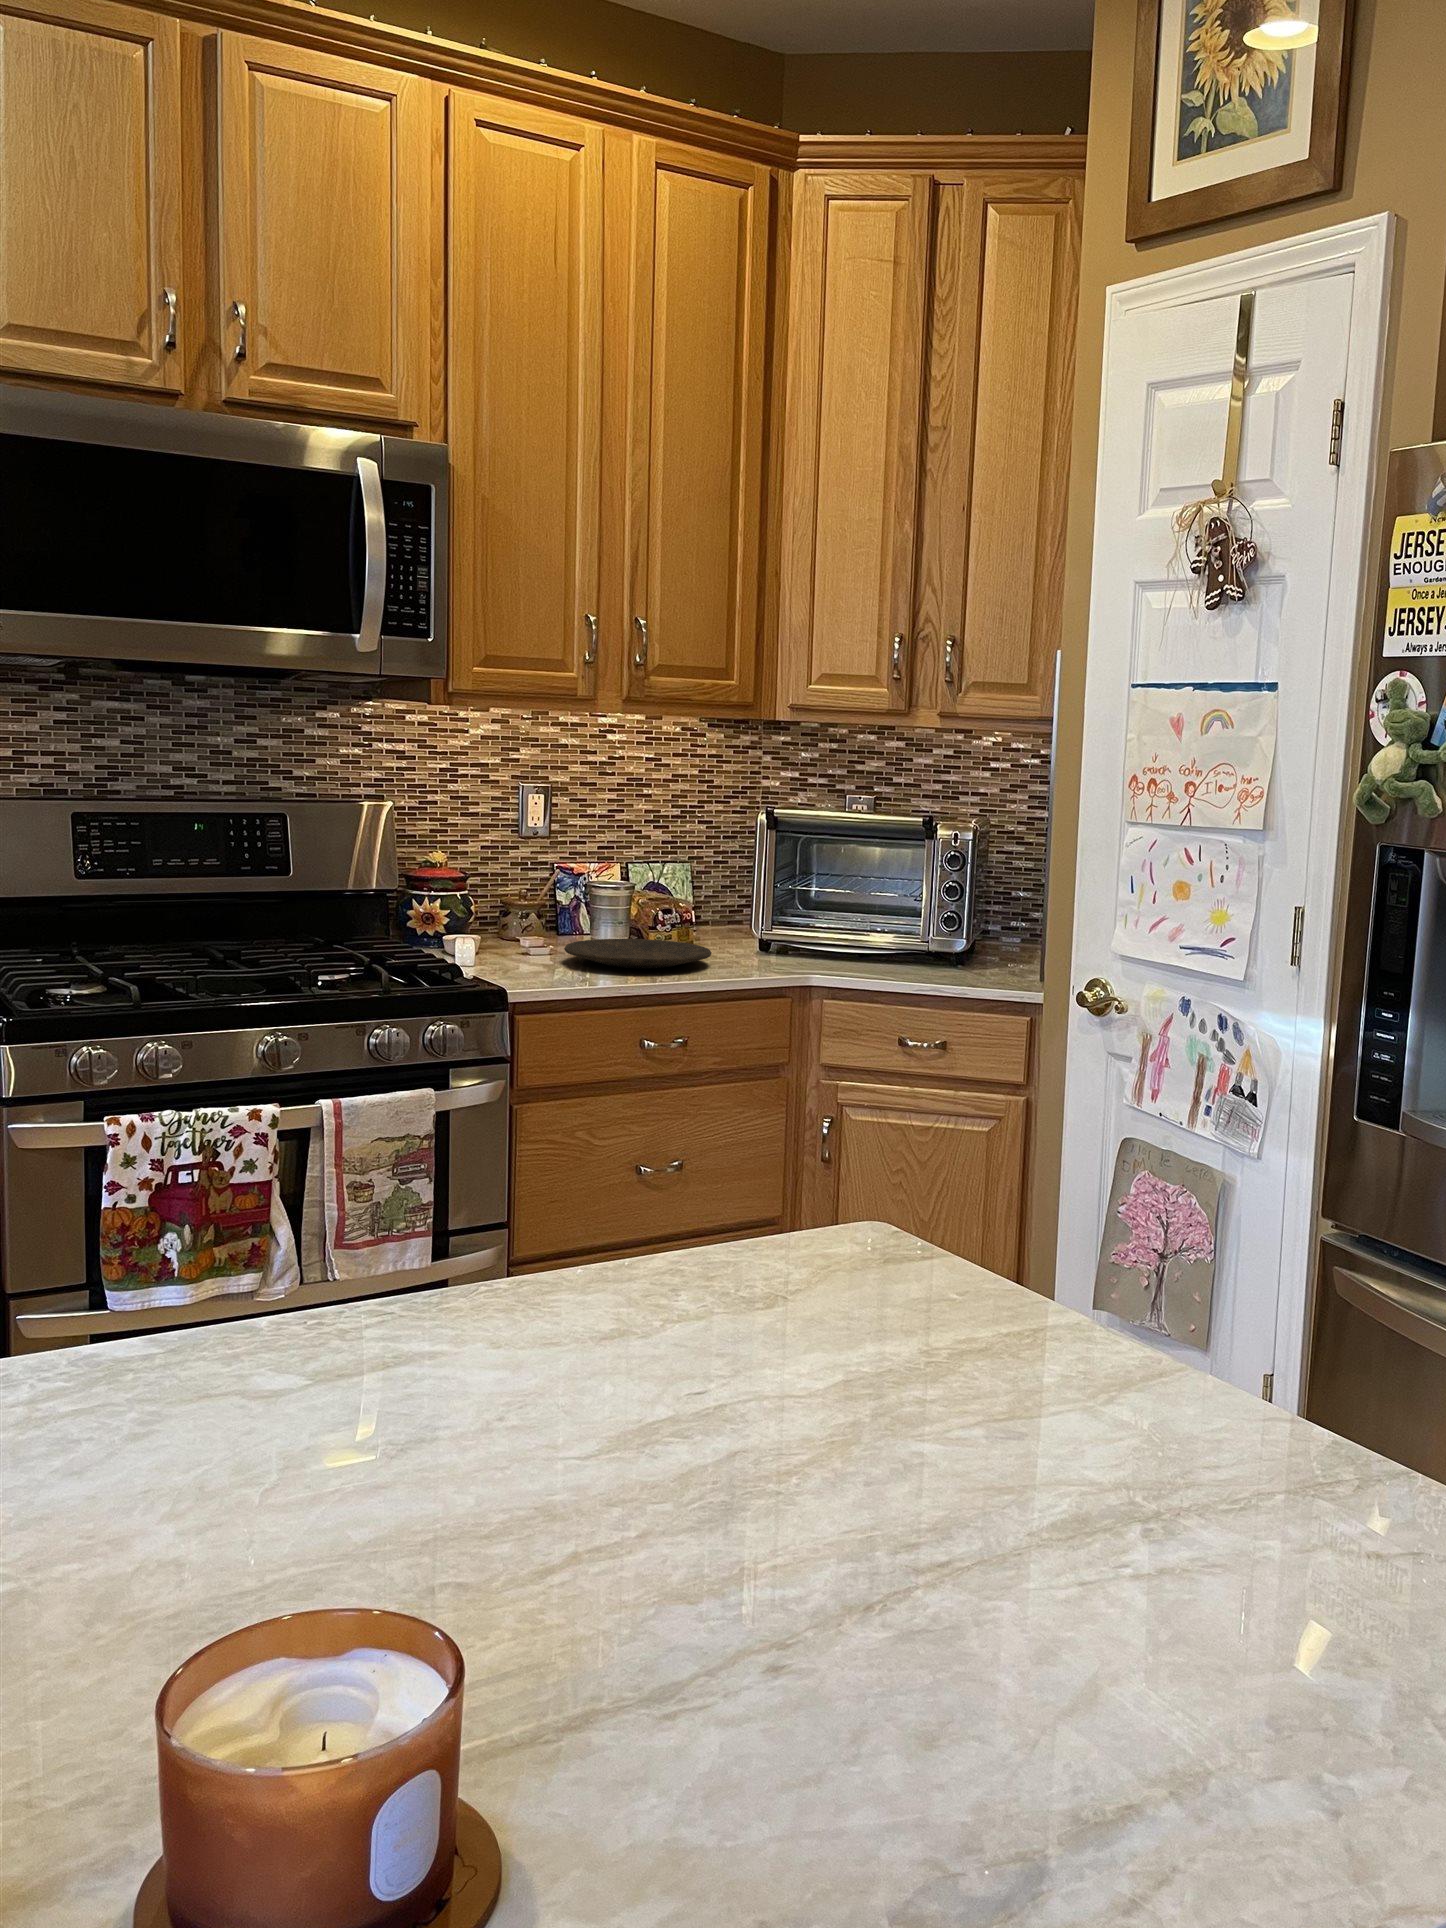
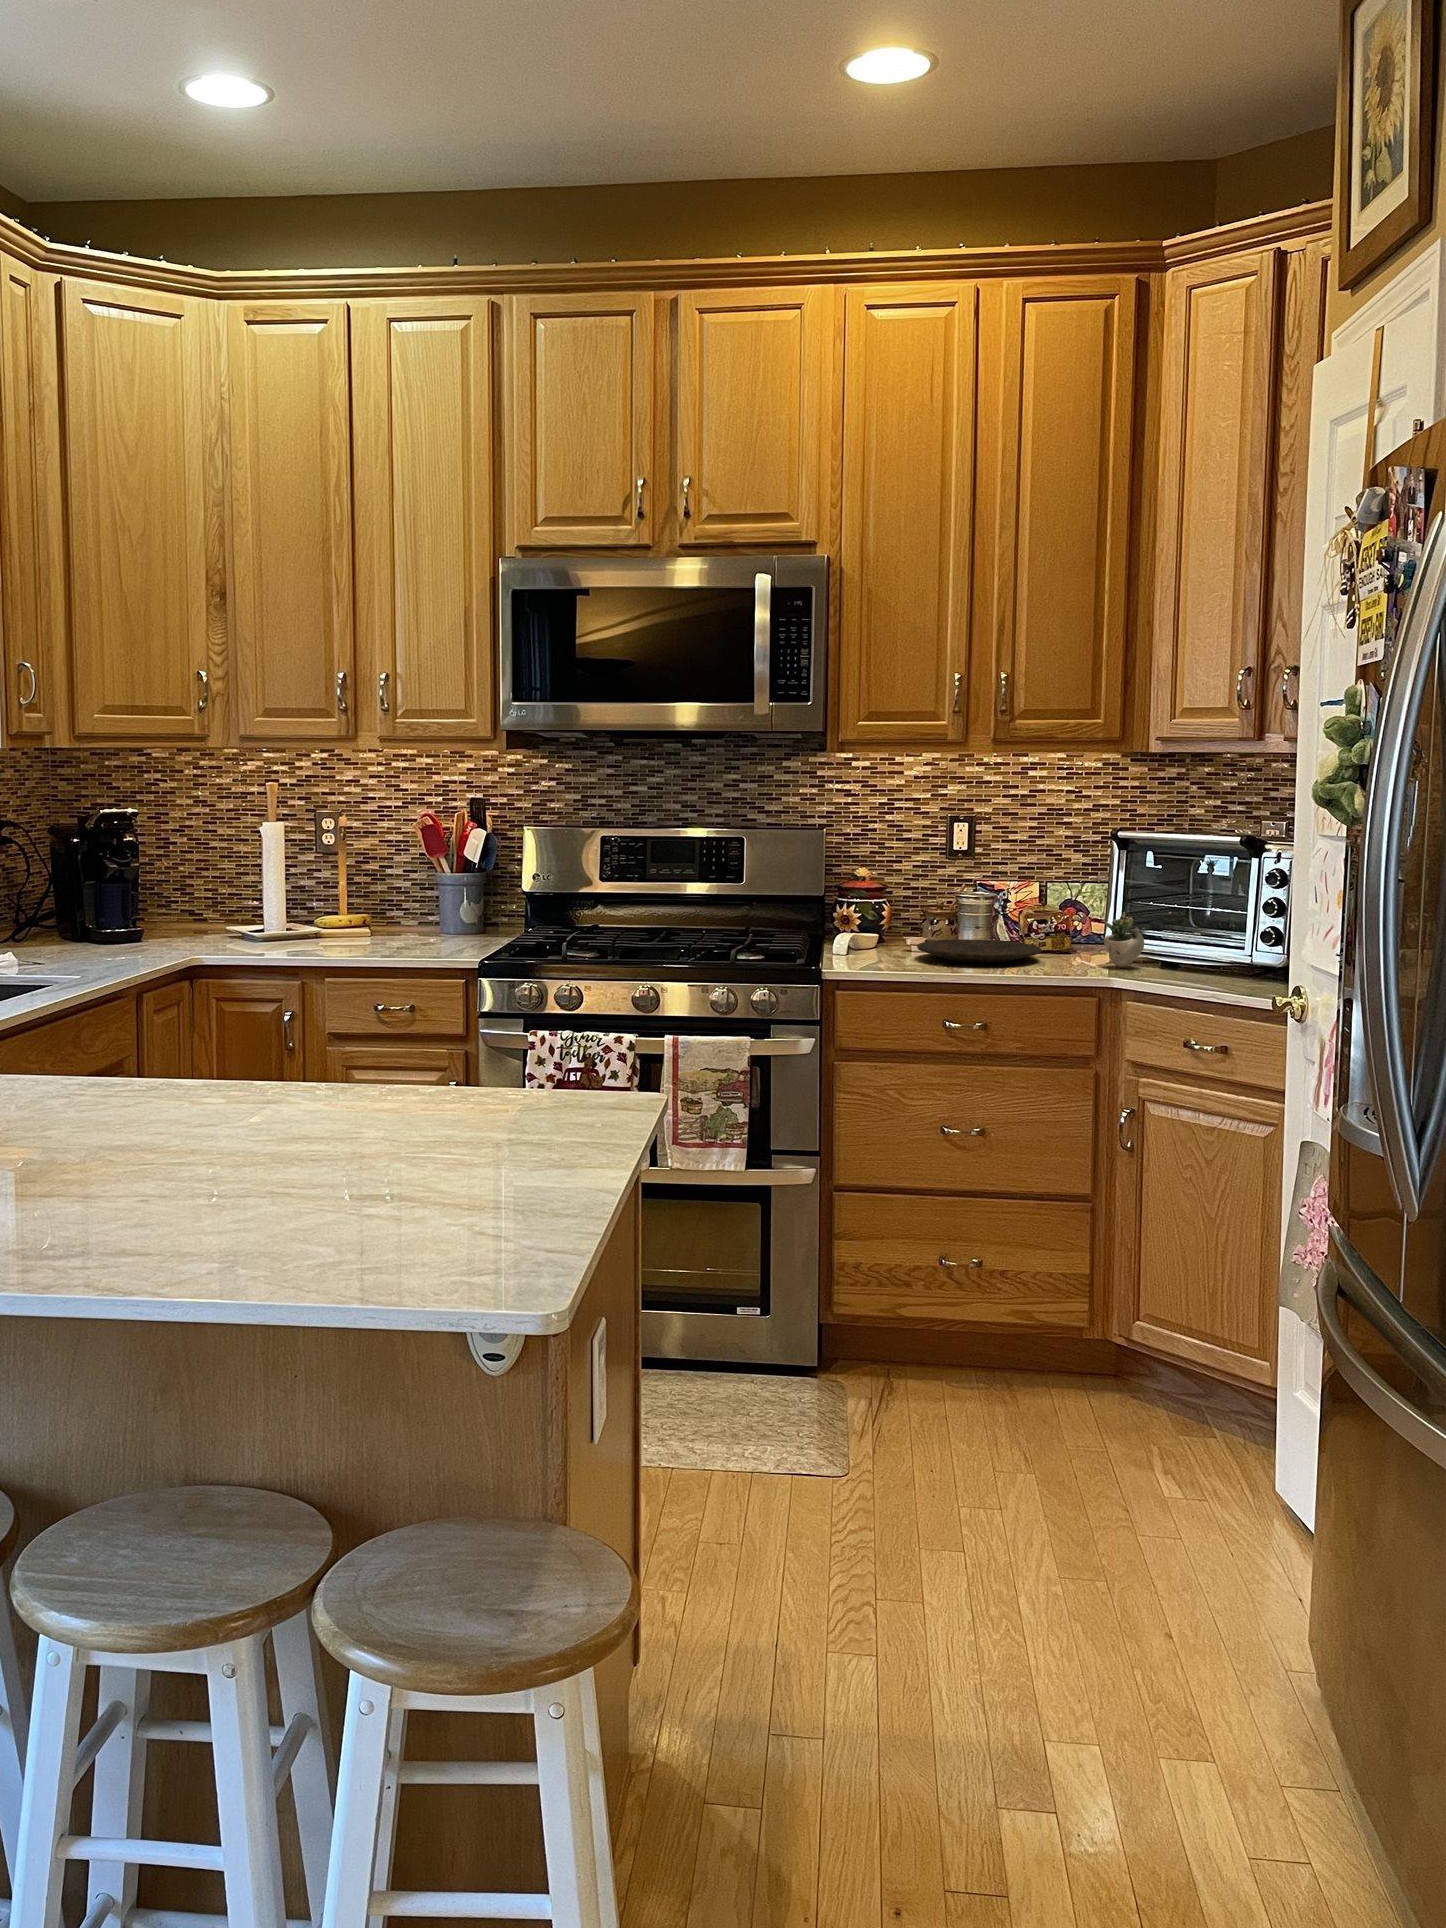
succulent plant: none [782,901,866,964] -> present [1104,912,1171,967]

